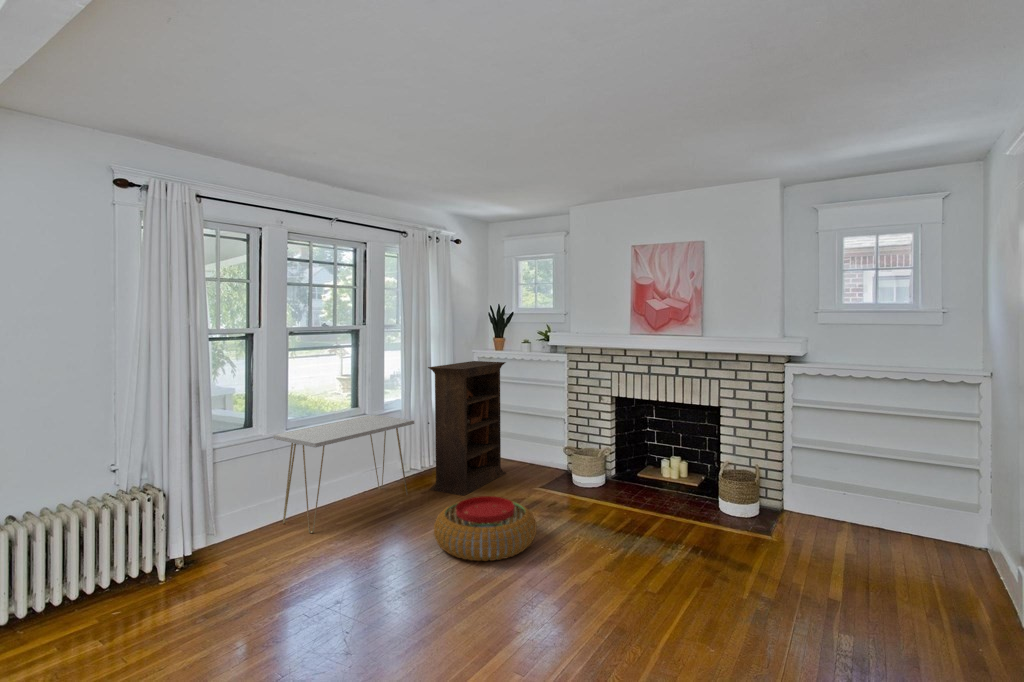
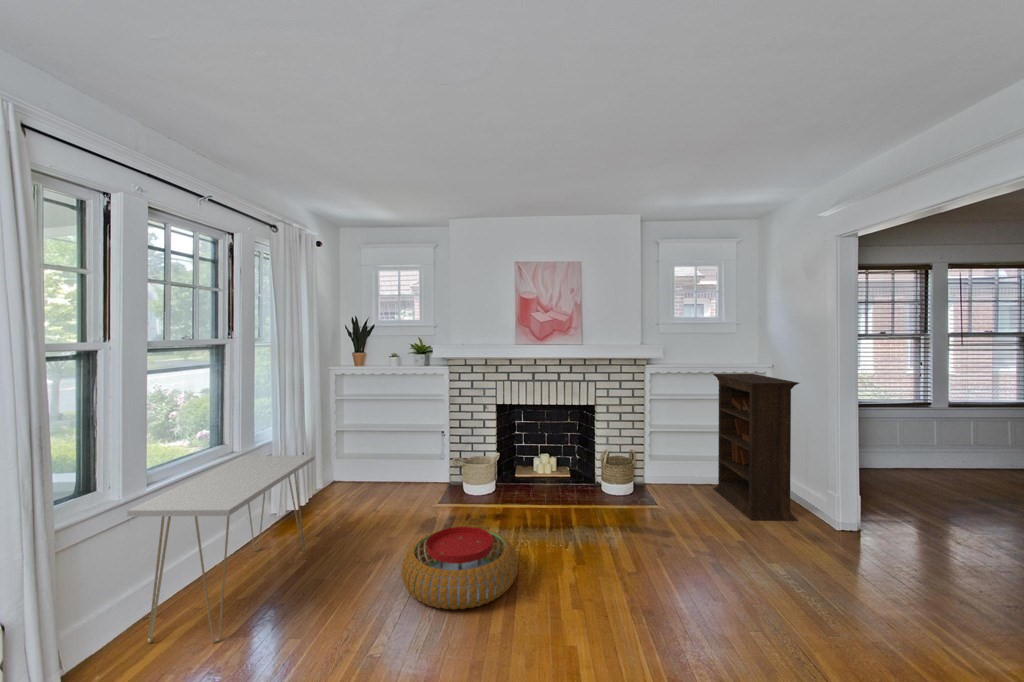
bookcase: present [428,361,506,496] -> present [713,374,799,521]

